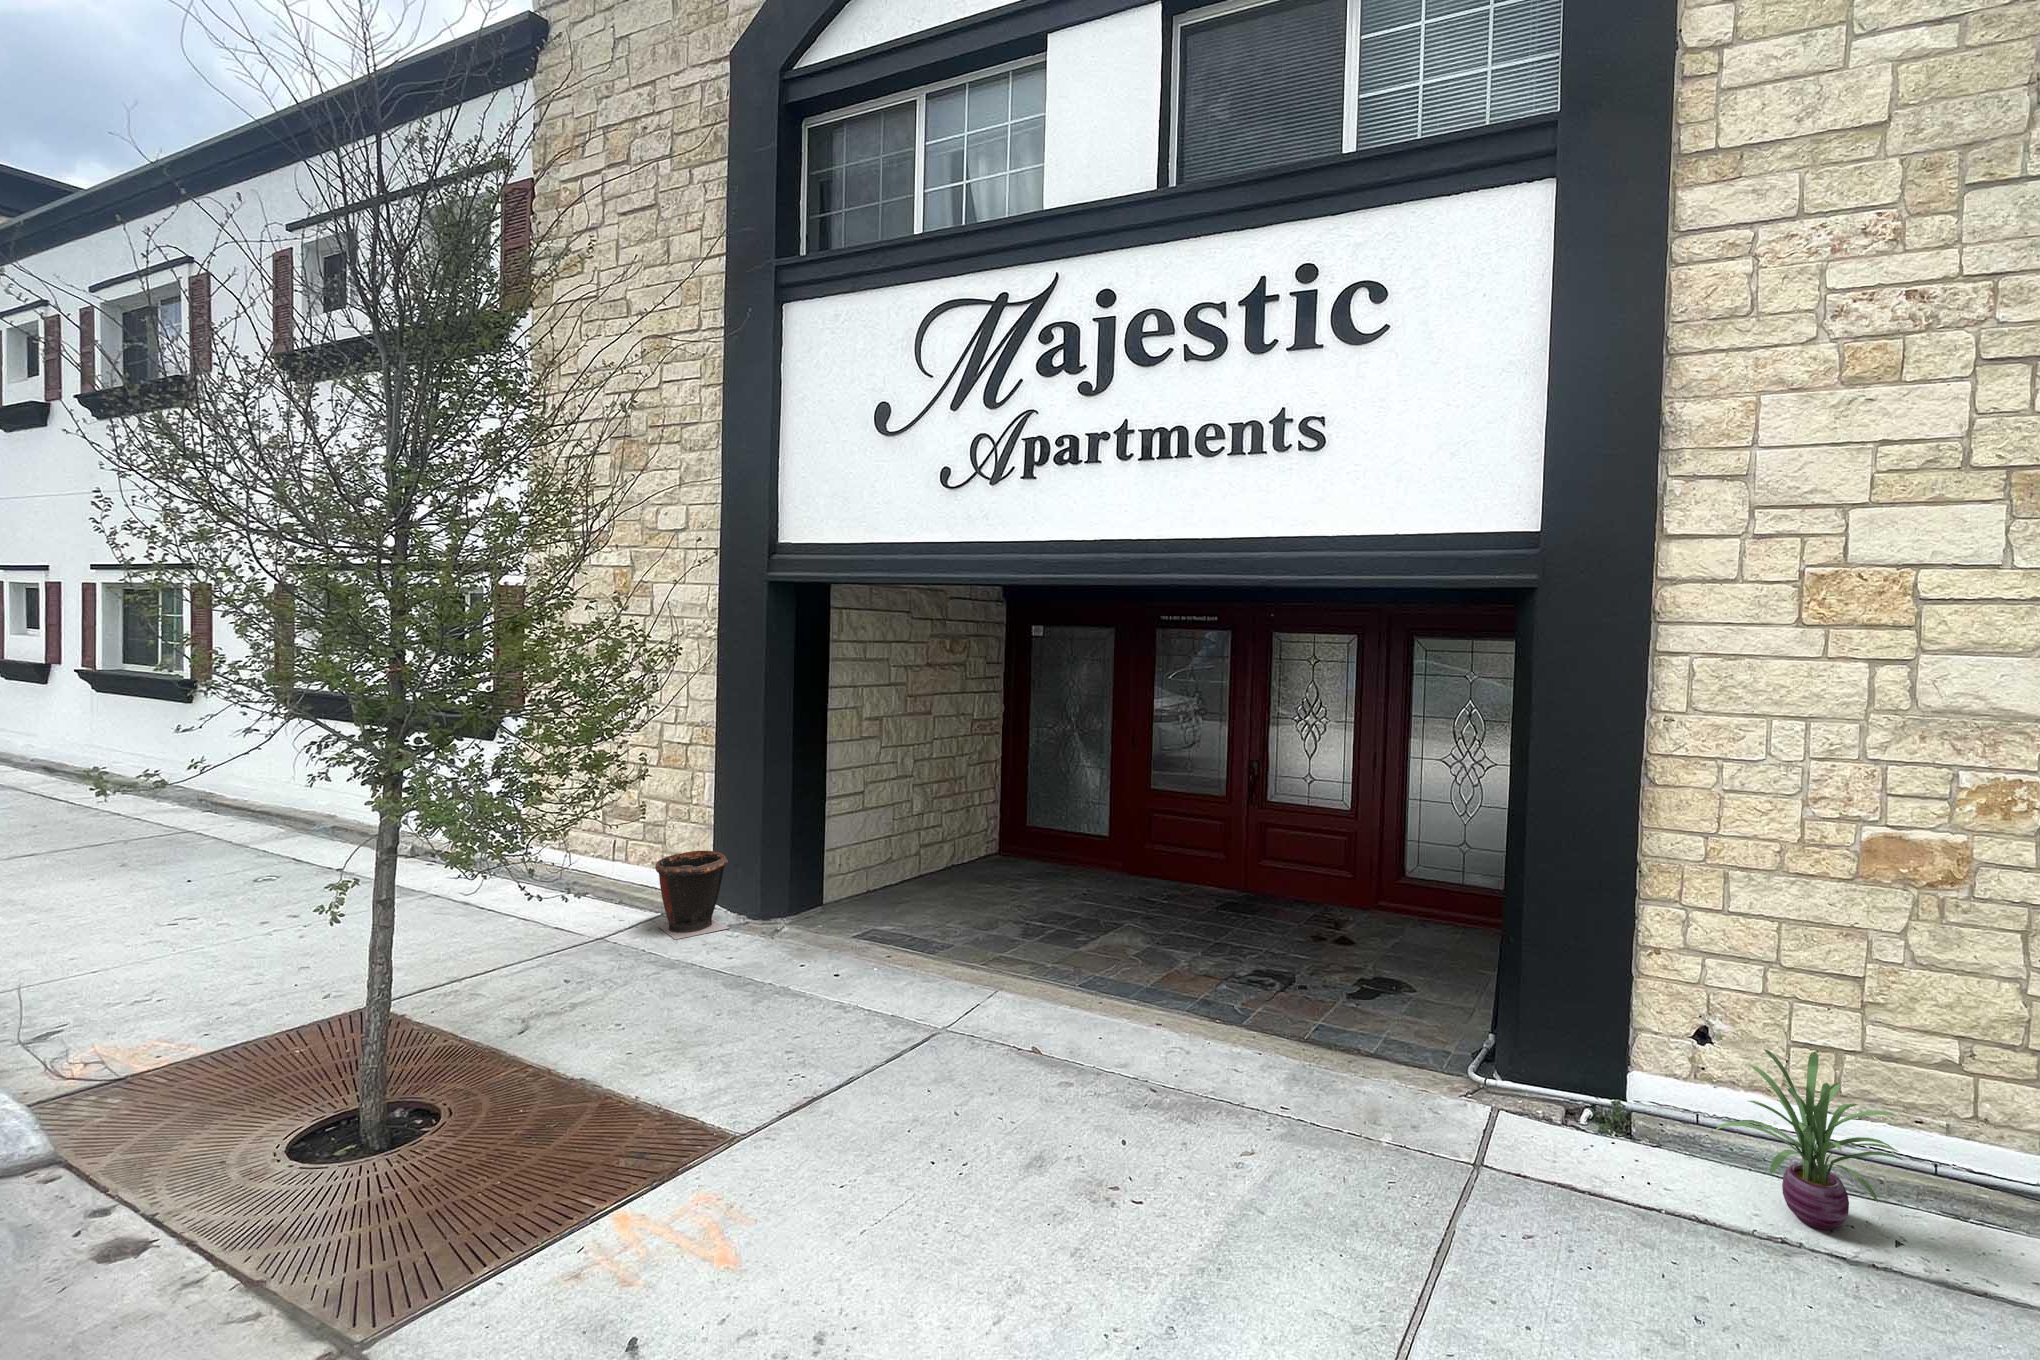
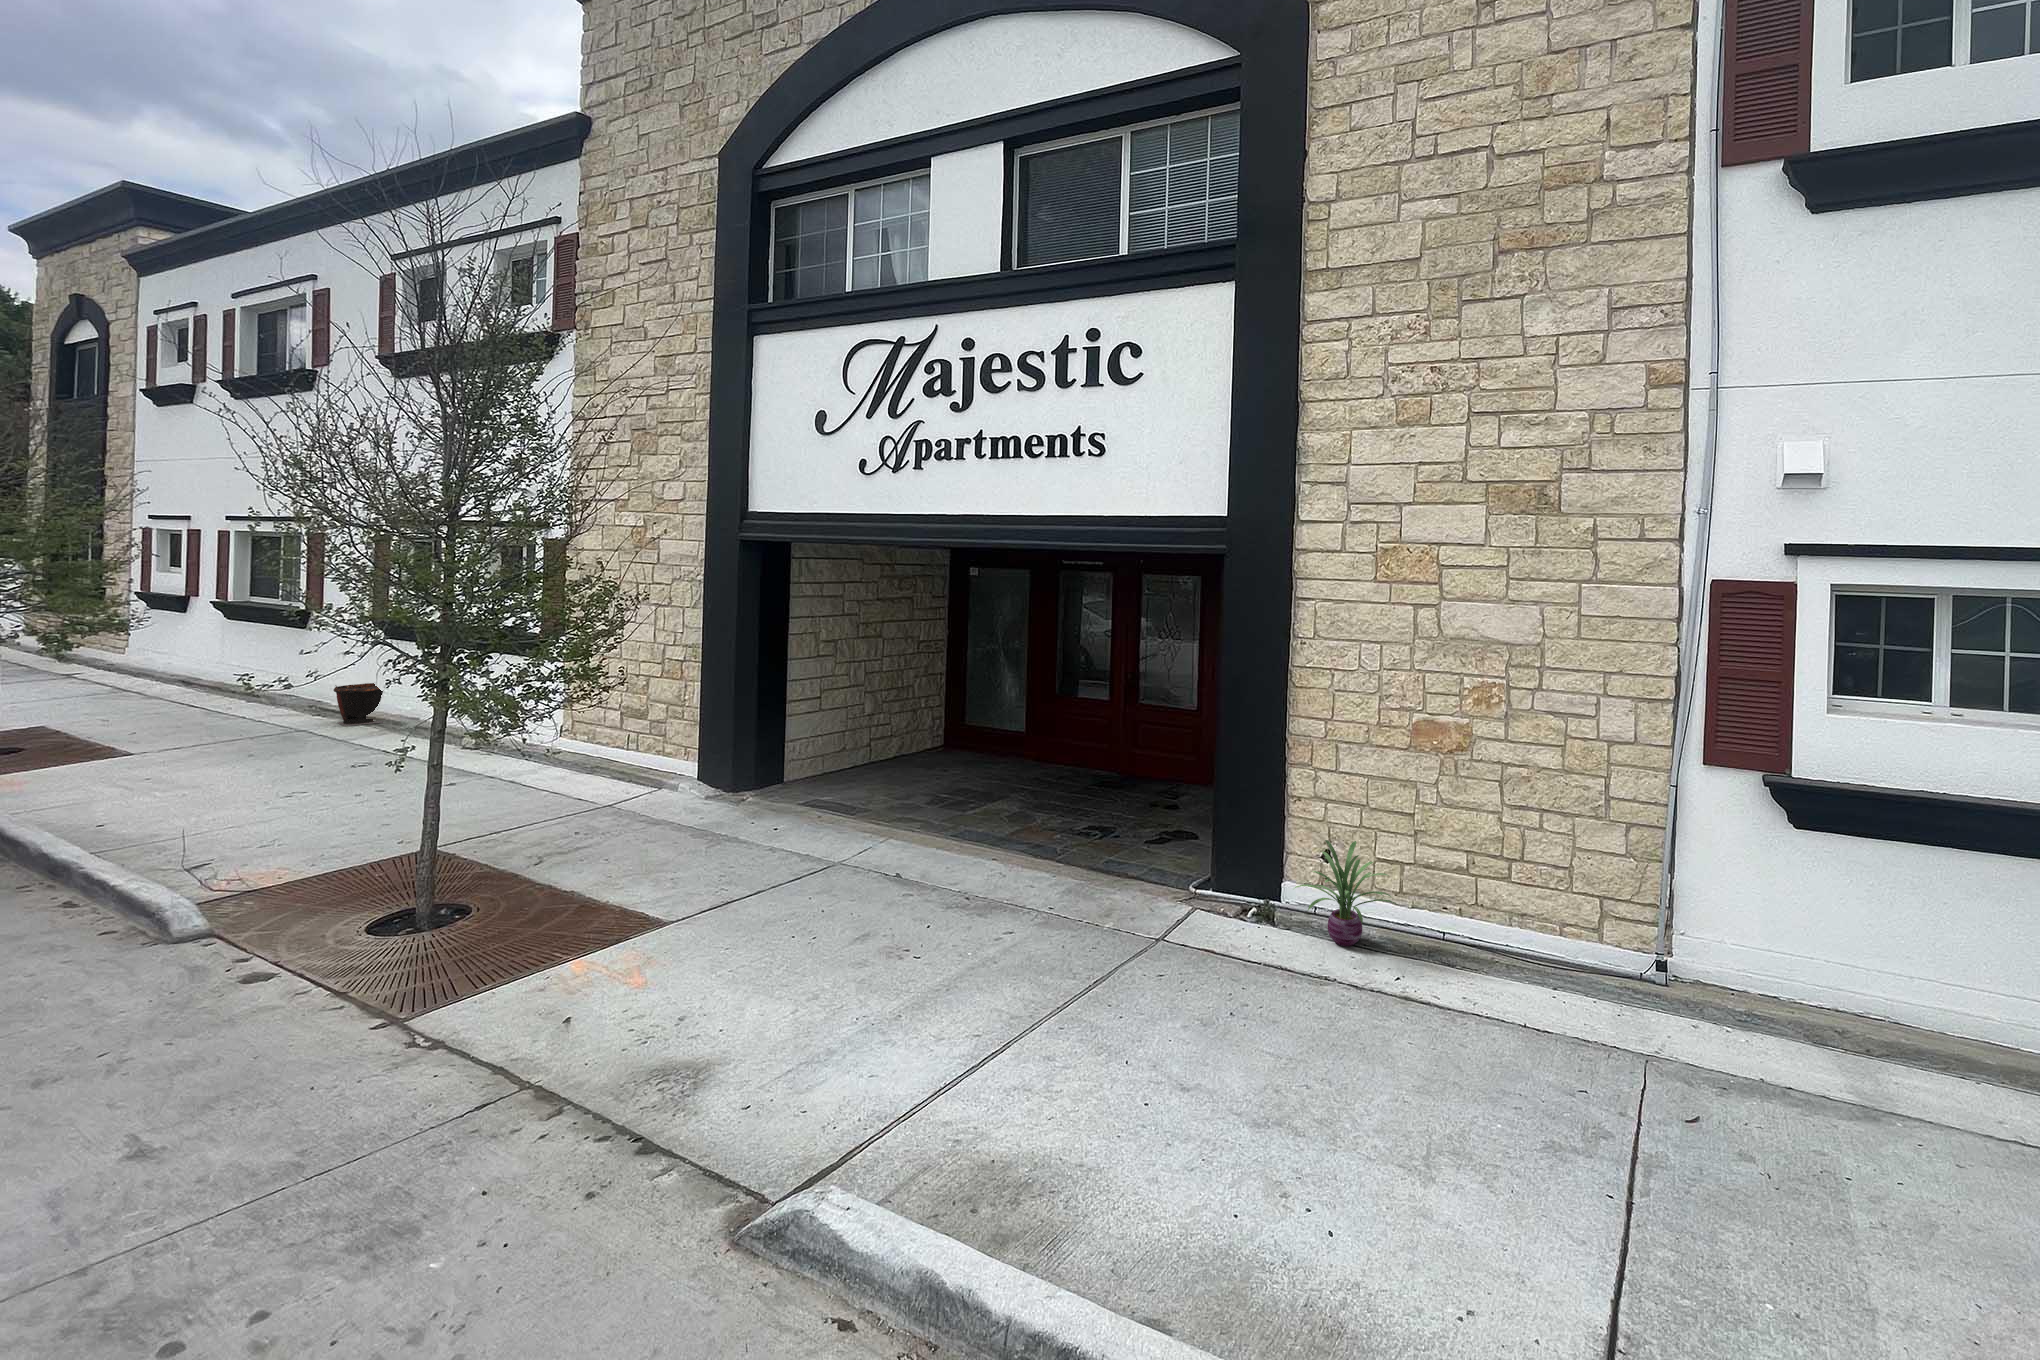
waste bin: present [655,851,729,939] -> present [333,683,383,726]

